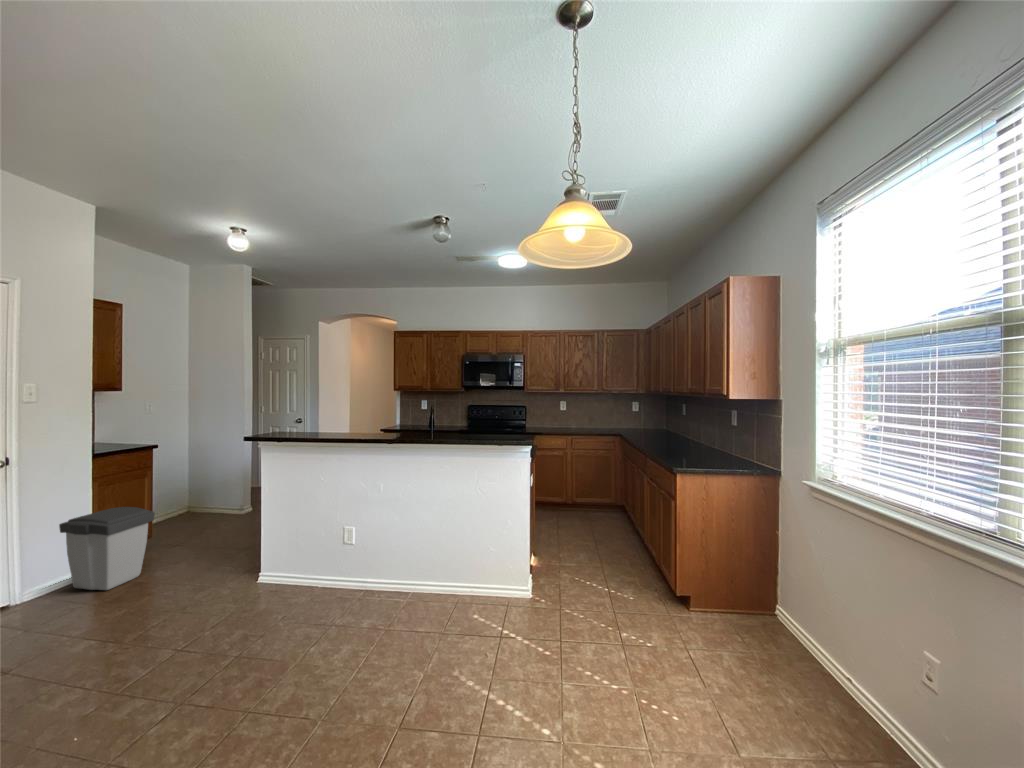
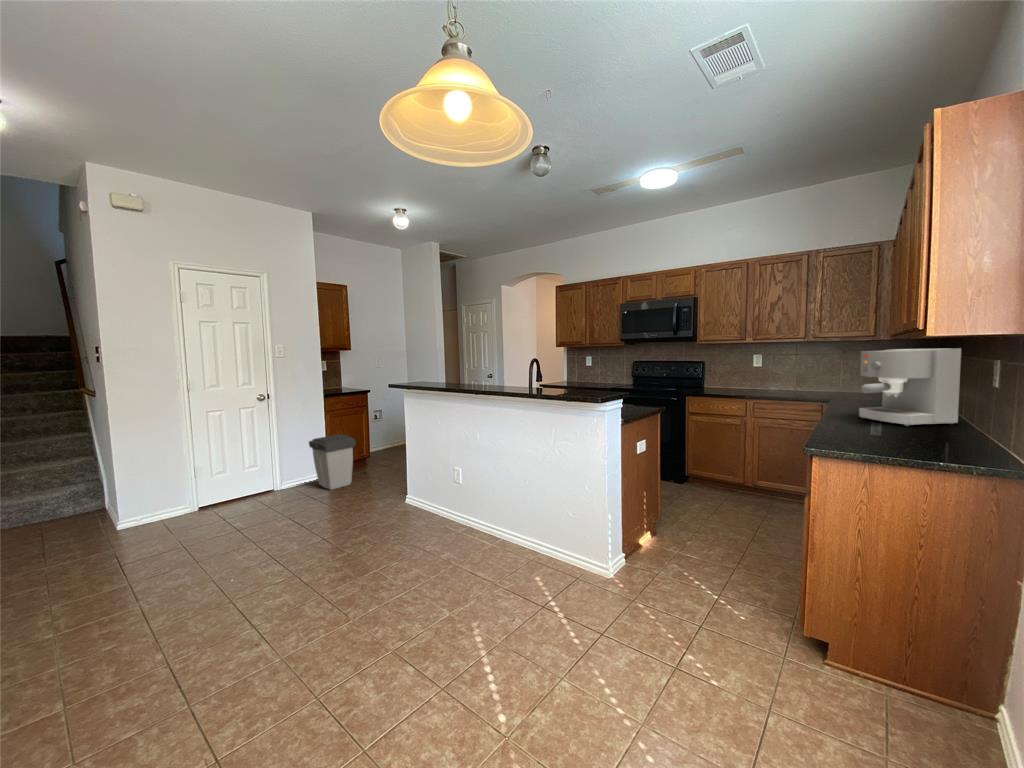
coffee maker: none [657,409,700,454] -> present [859,348,961,426]

